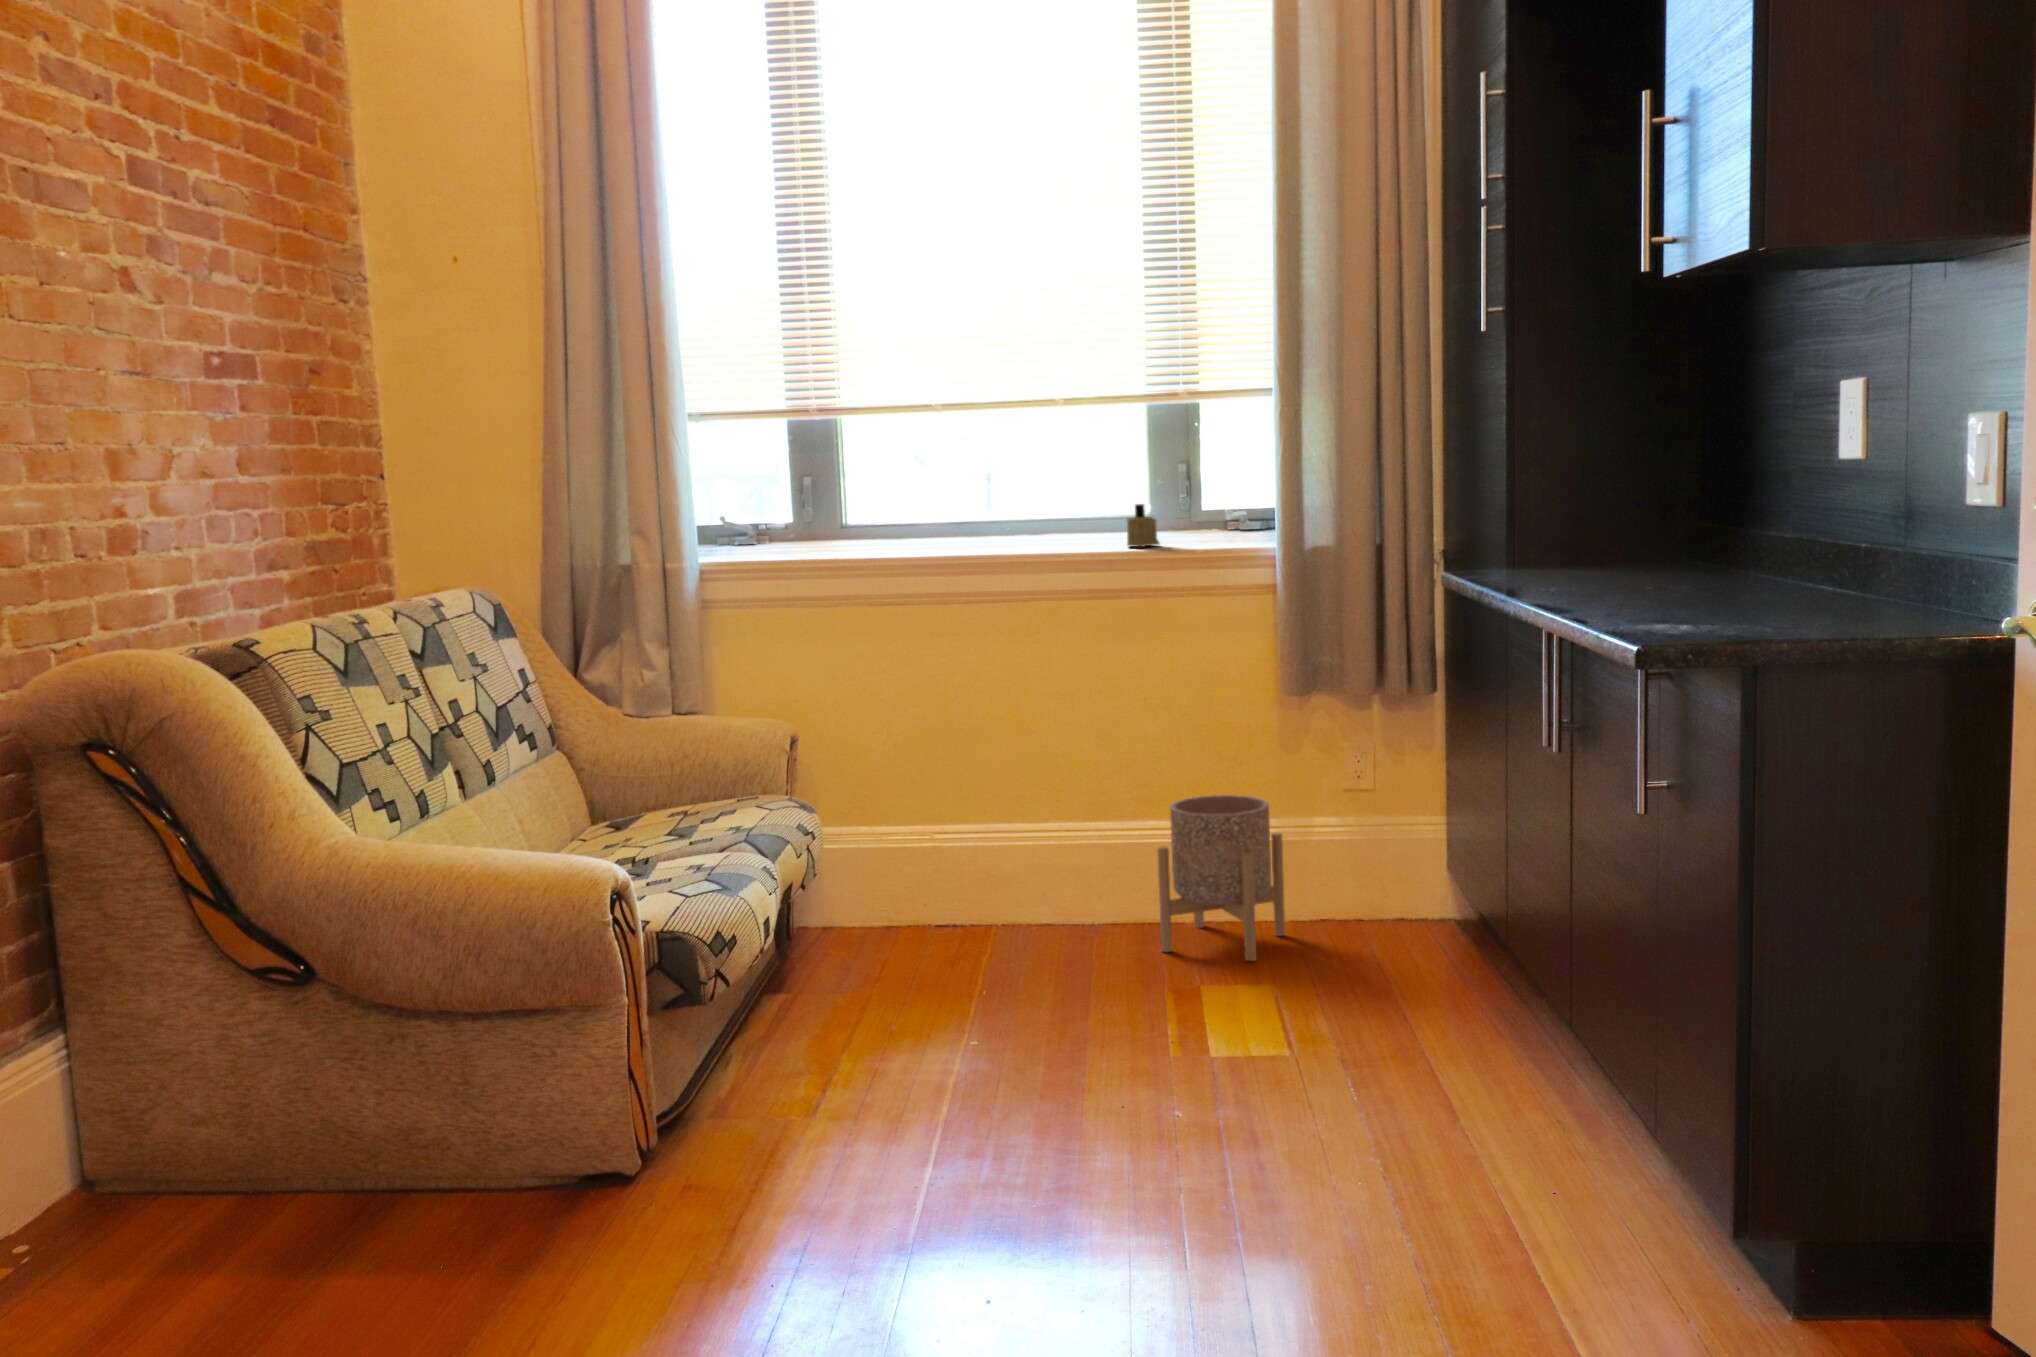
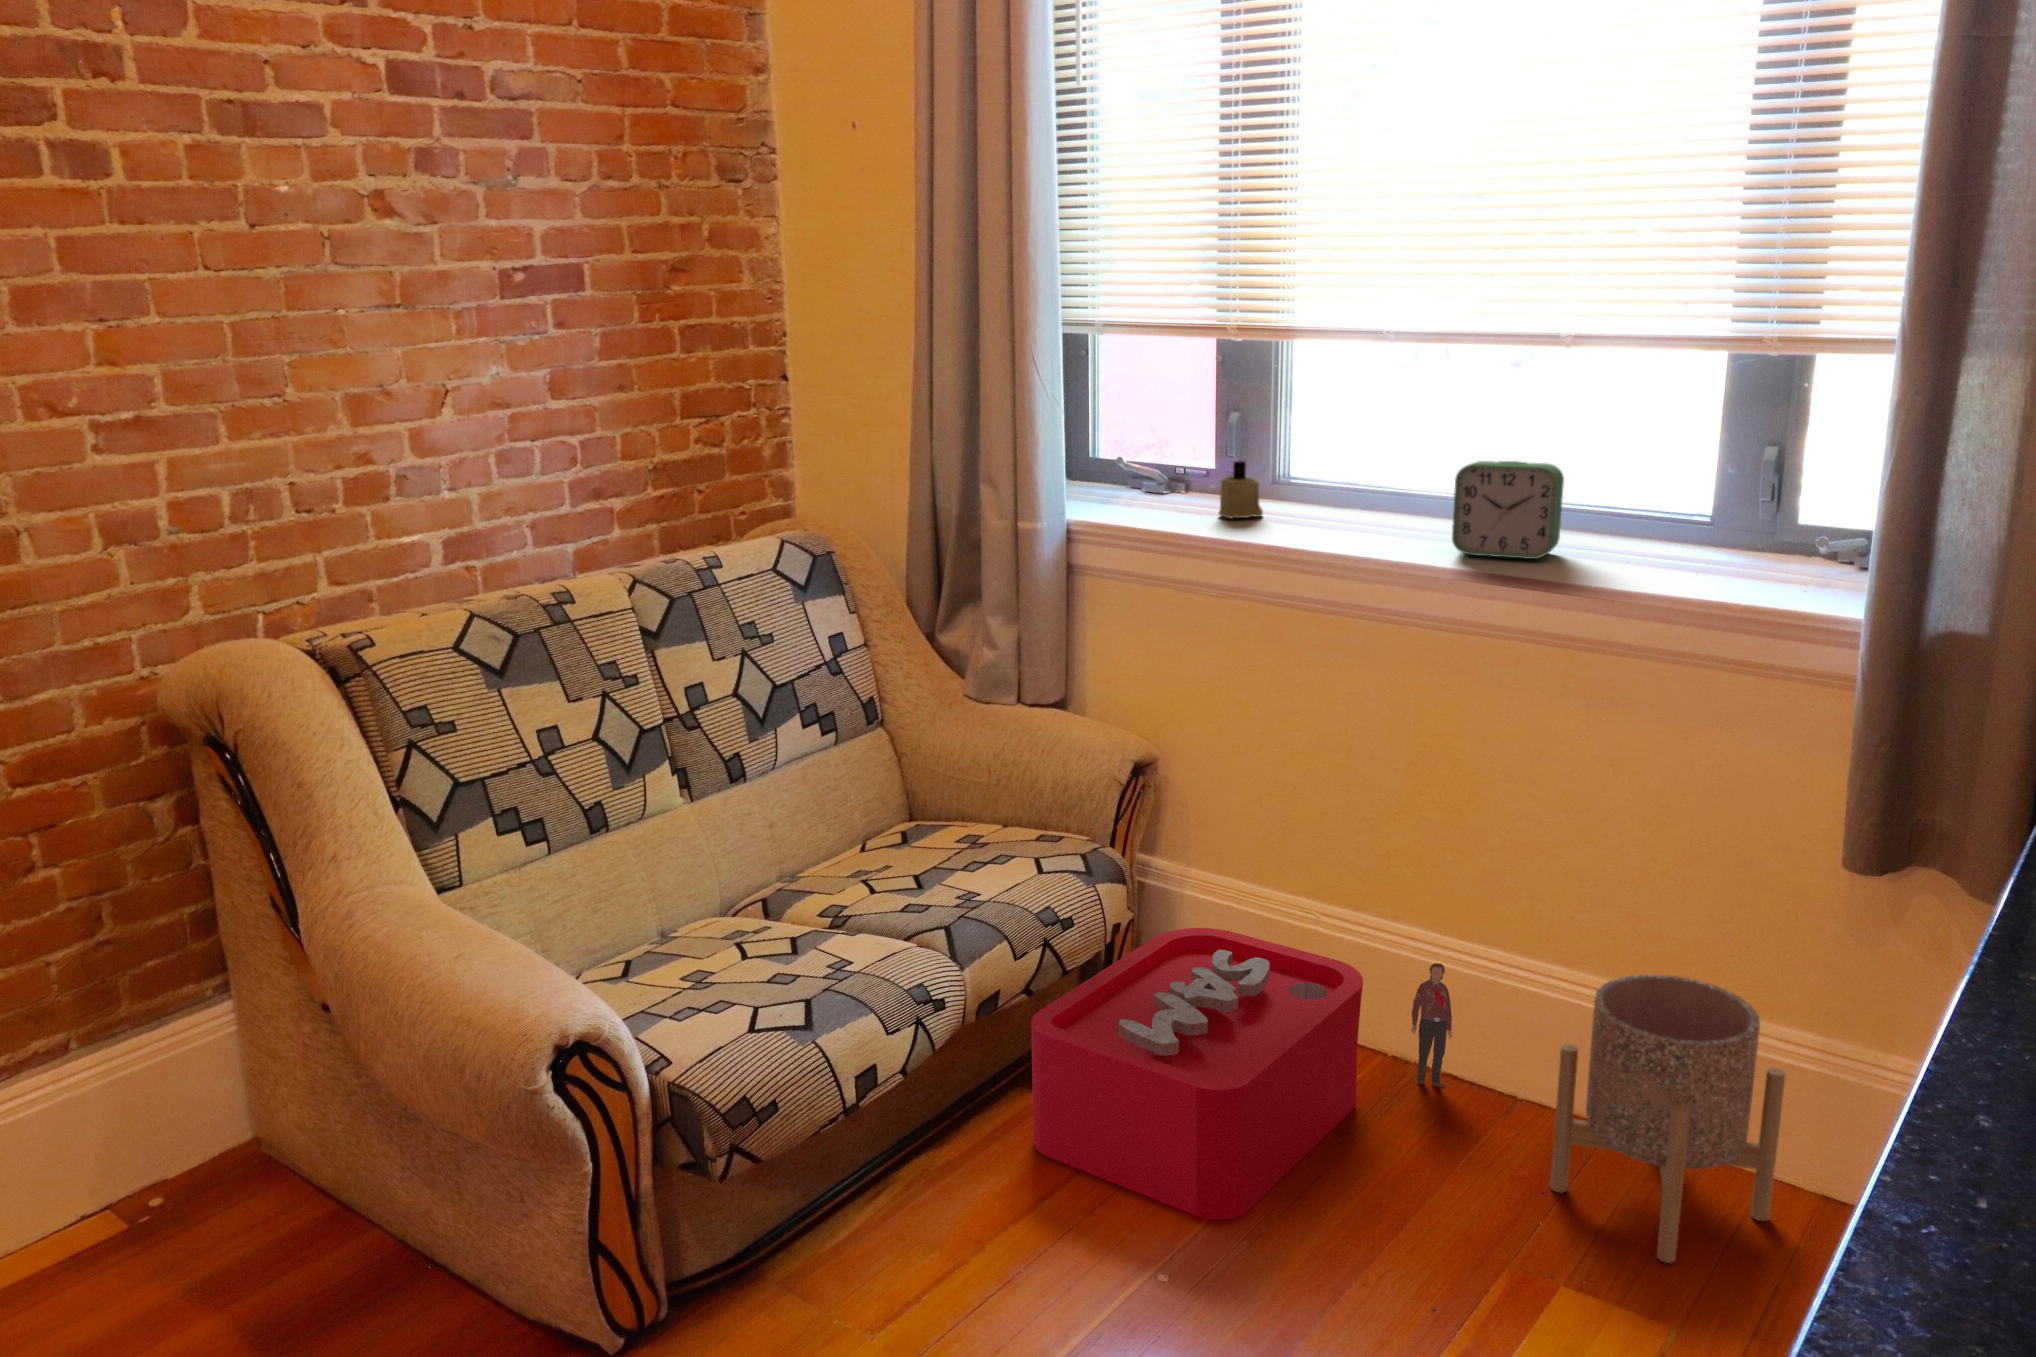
alarm clock: none [1002,485,1073,550] -> present [1452,461,1564,559]
candle: present [1127,504,1159,547] -> present [1219,461,1263,518]
storage bin: none [805,836,1057,1015] -> present [1031,928,1452,1220]

